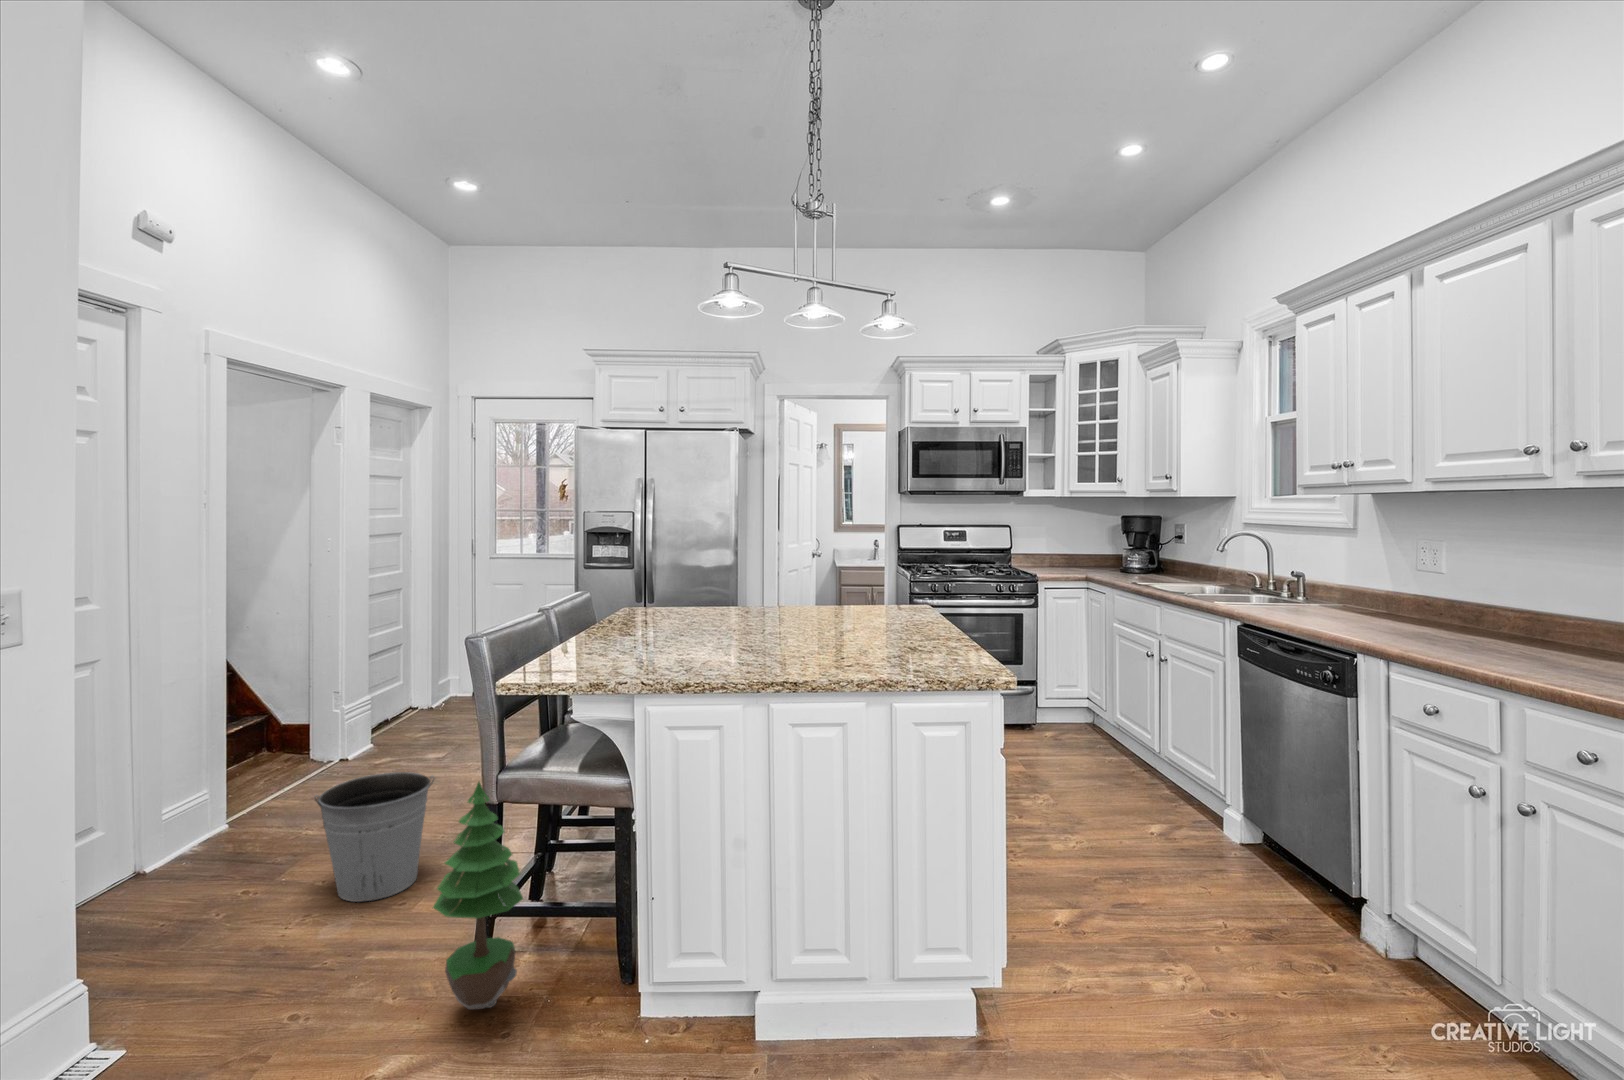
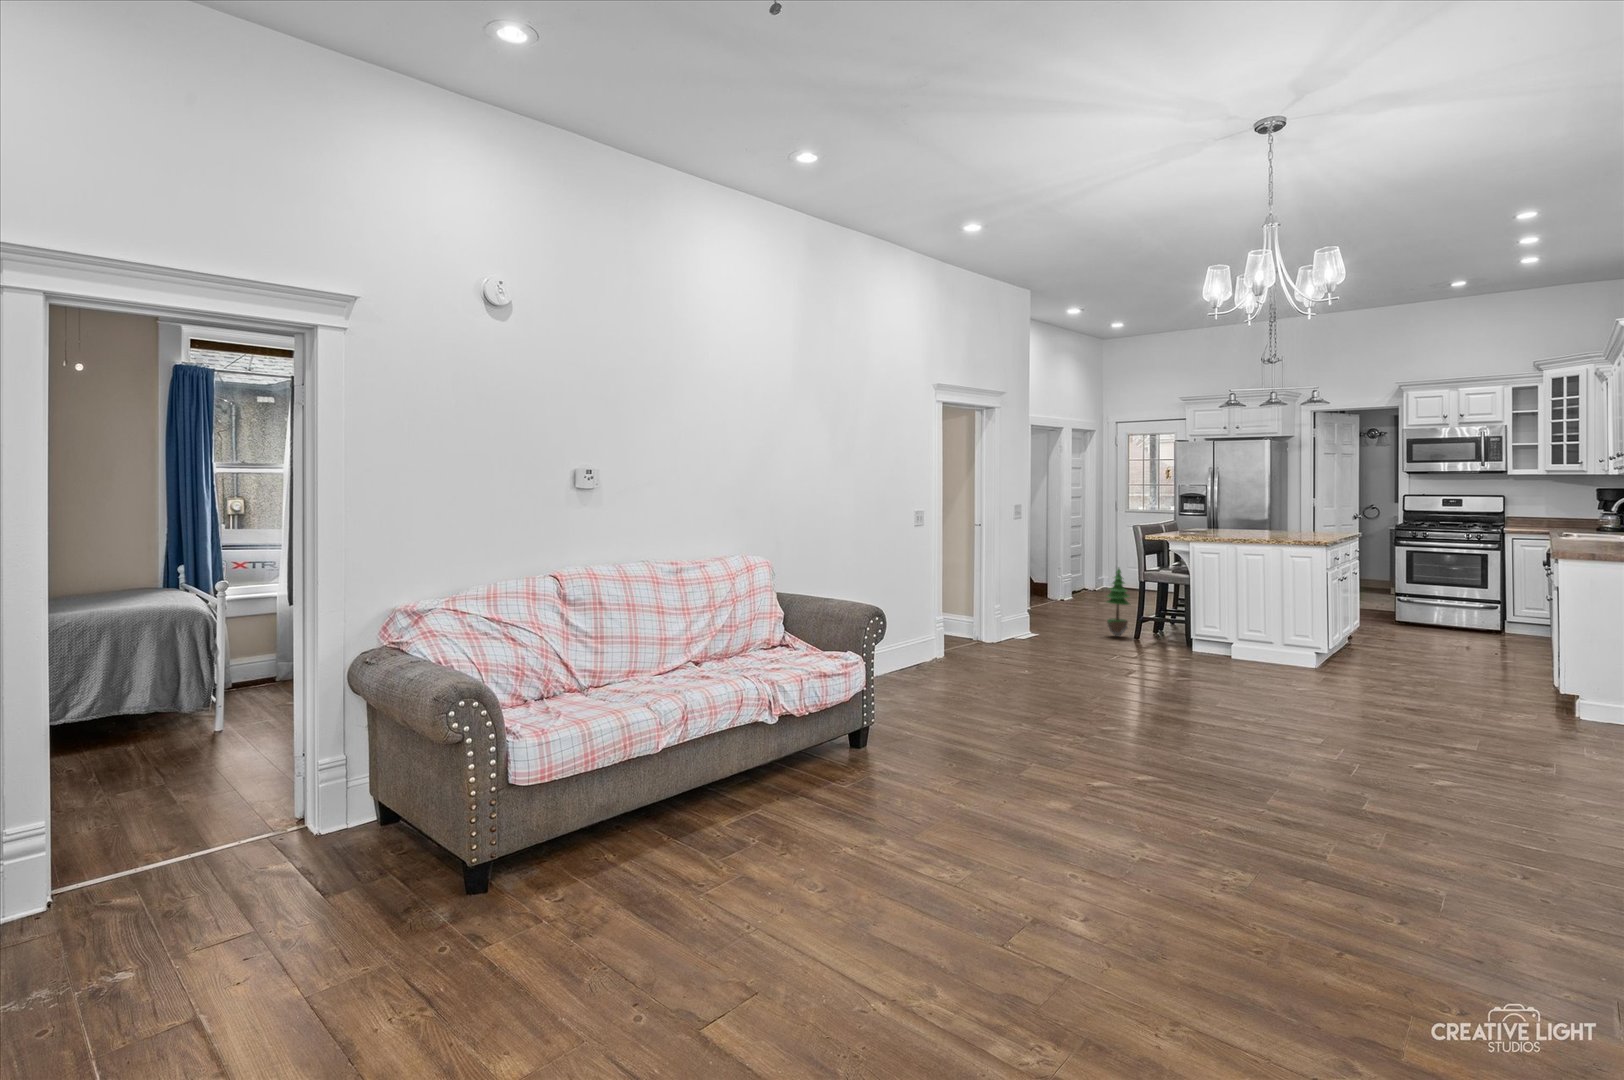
bucket: present [314,772,434,902] -> none [1064,583,1103,621]

